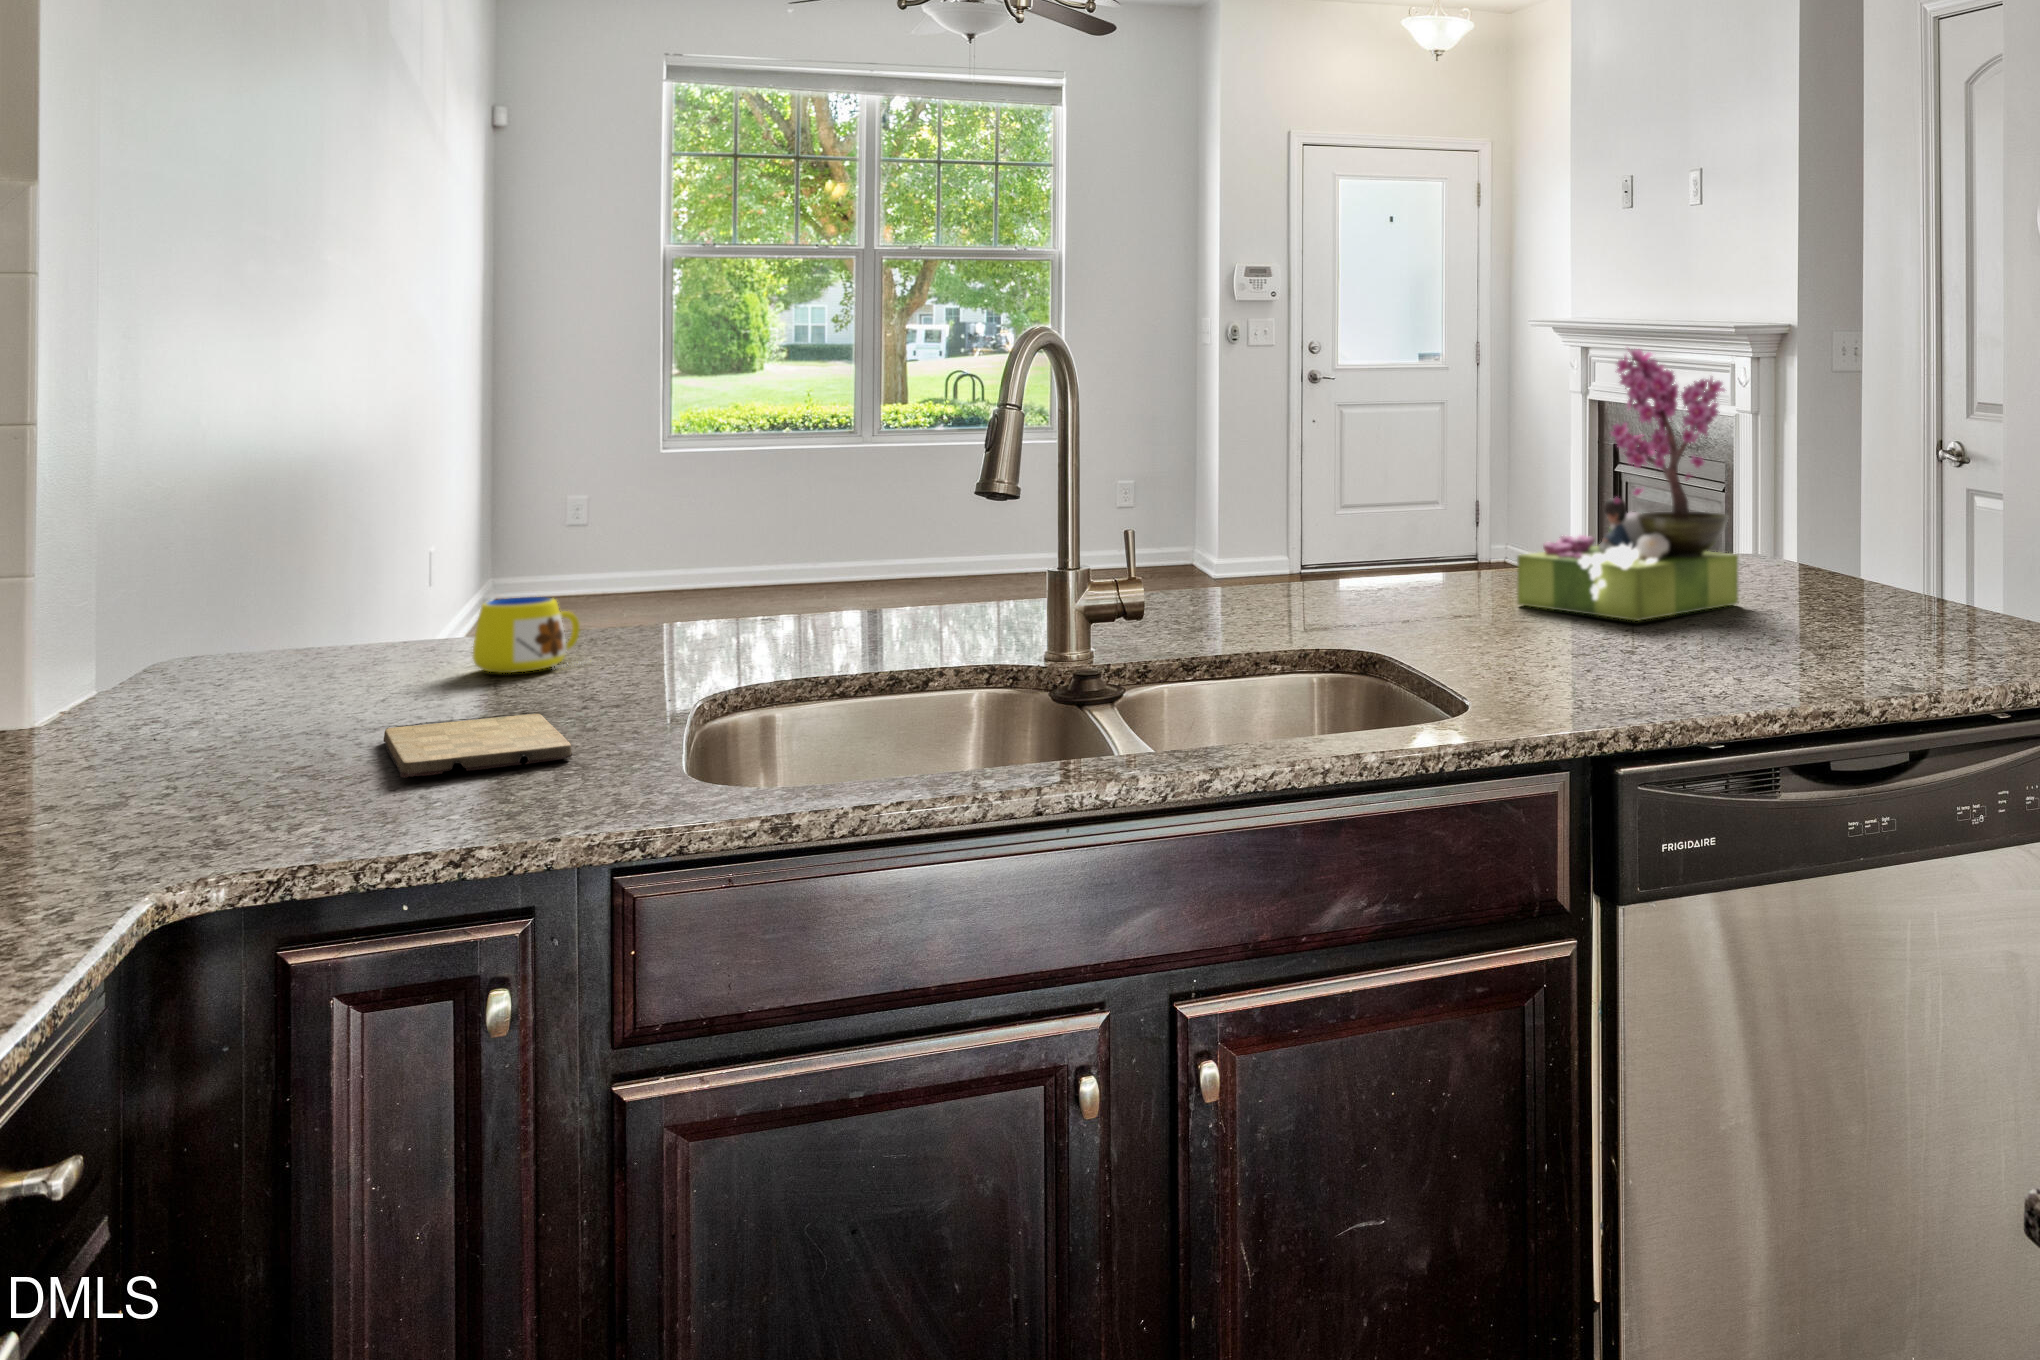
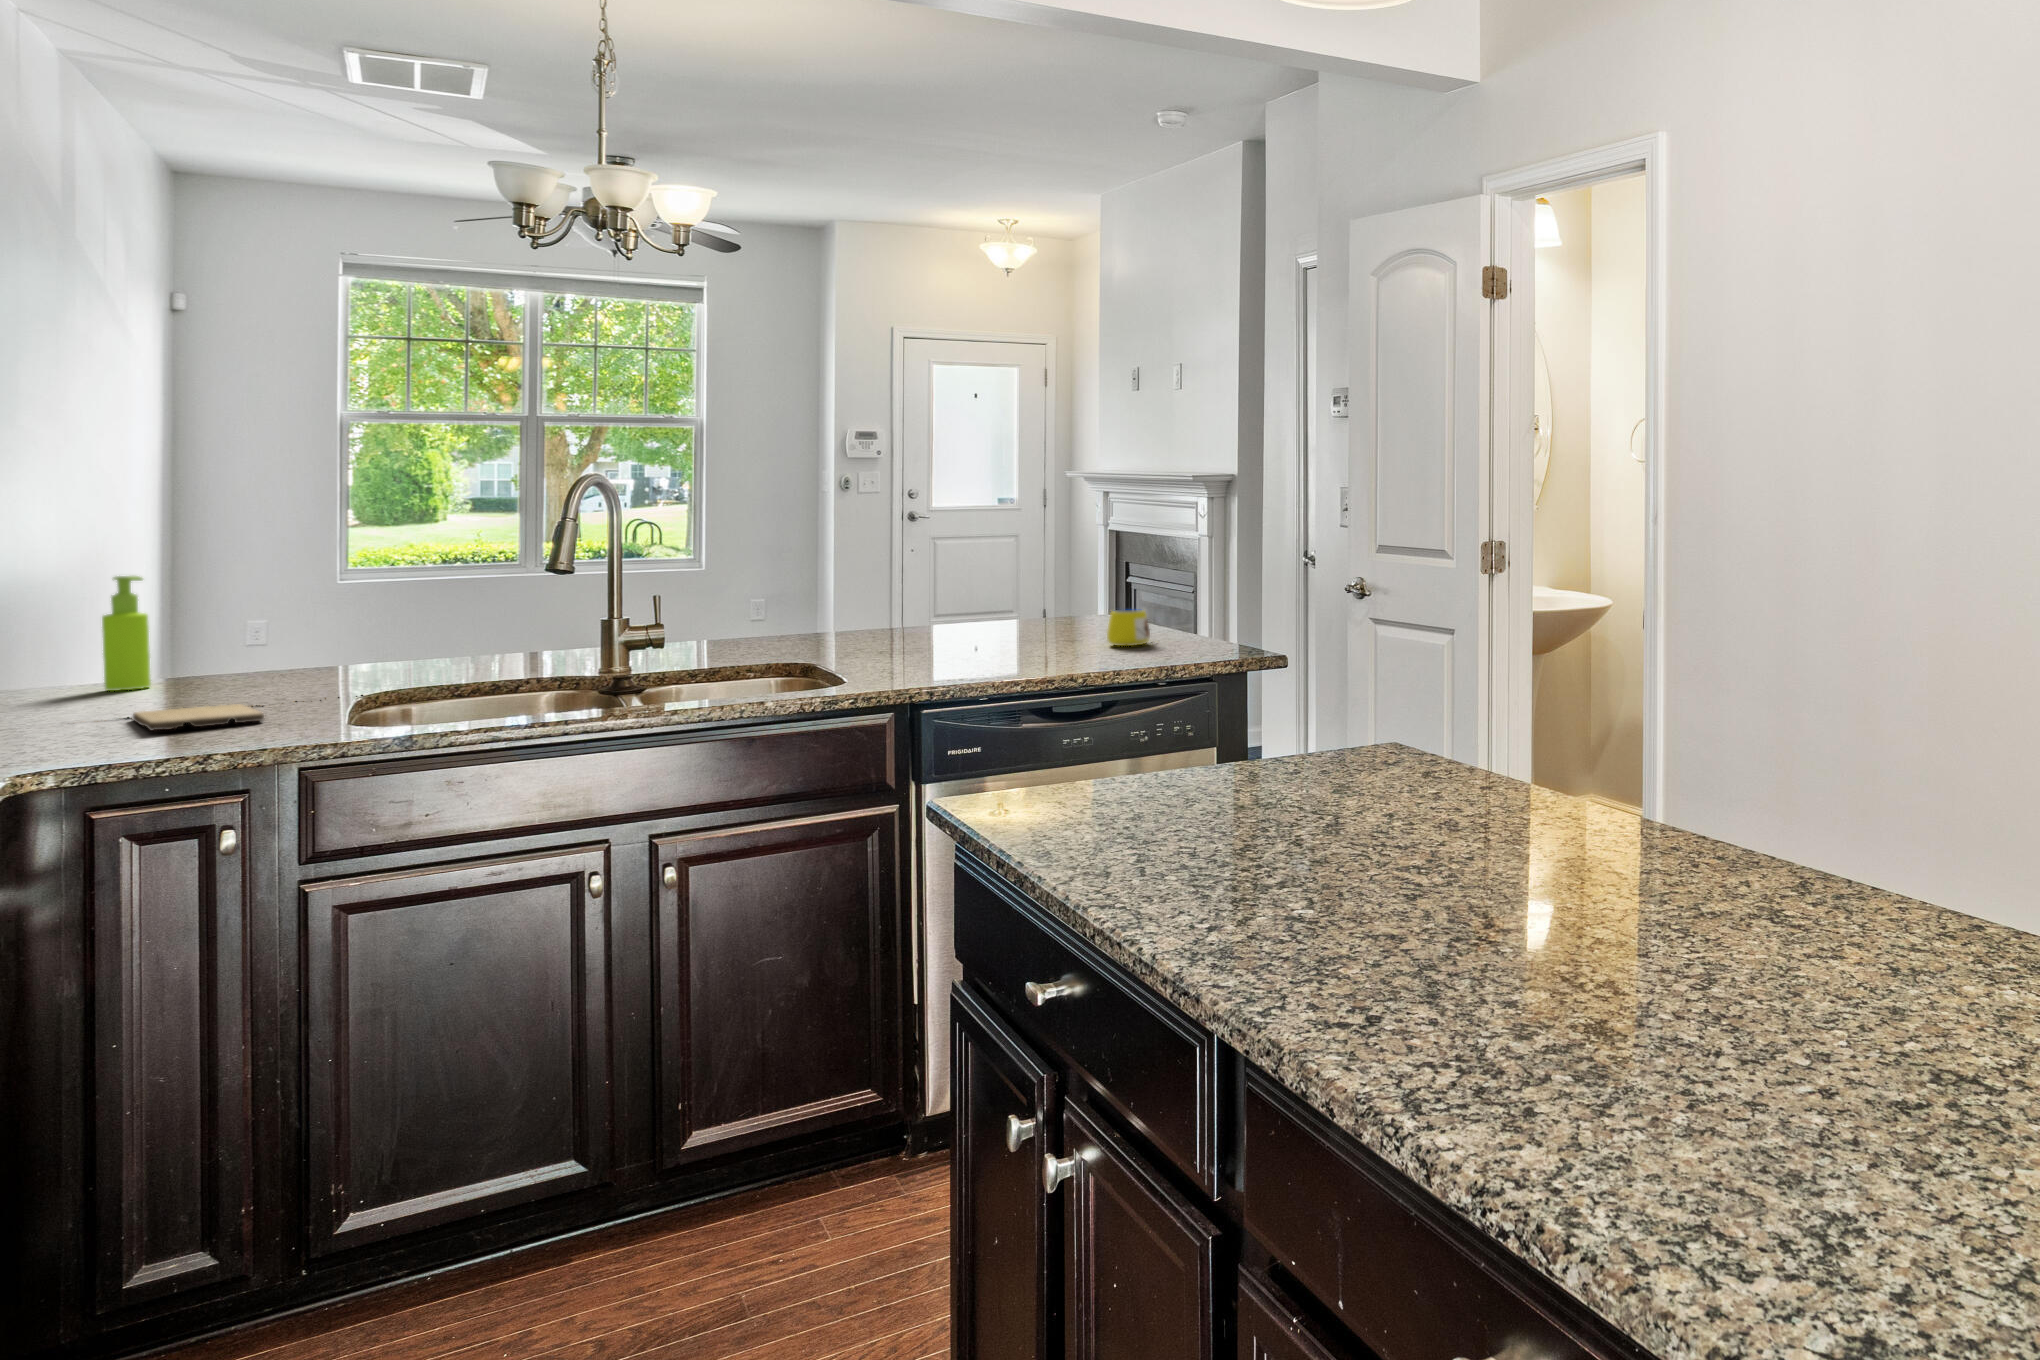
flower arrangement: present [1517,349,1738,621] -> none [927,484,1066,644]
soap dispenser: none [359,486,422,668] -> present [102,576,151,691]
mug: present [473,597,590,673] -> present [1107,609,1153,646]

